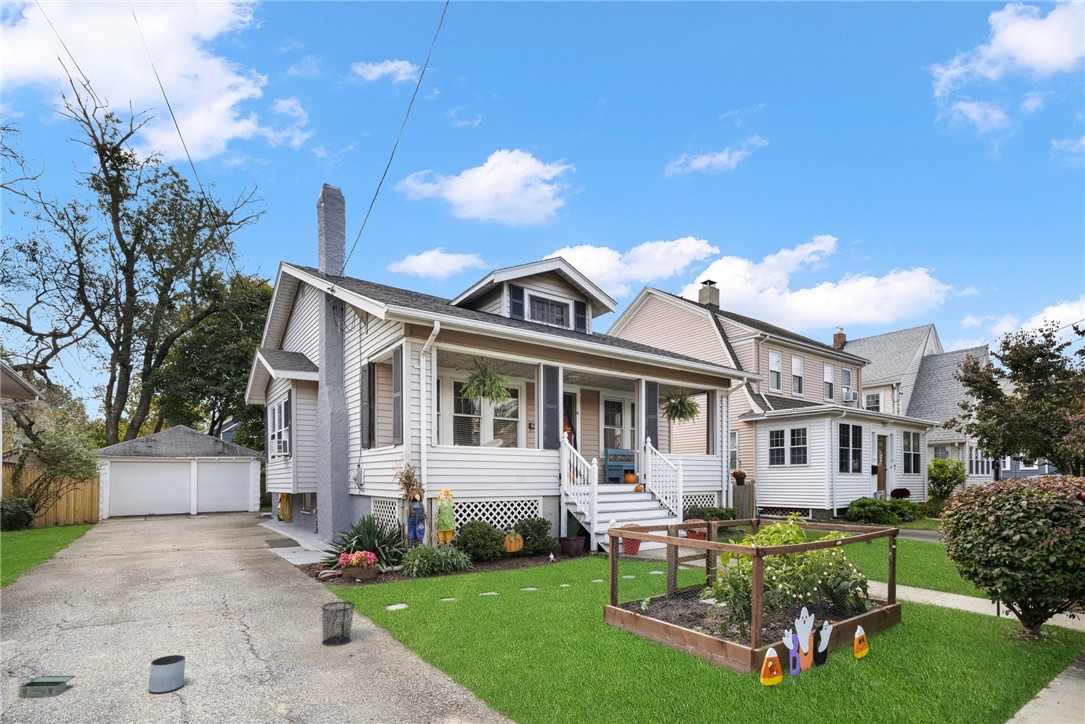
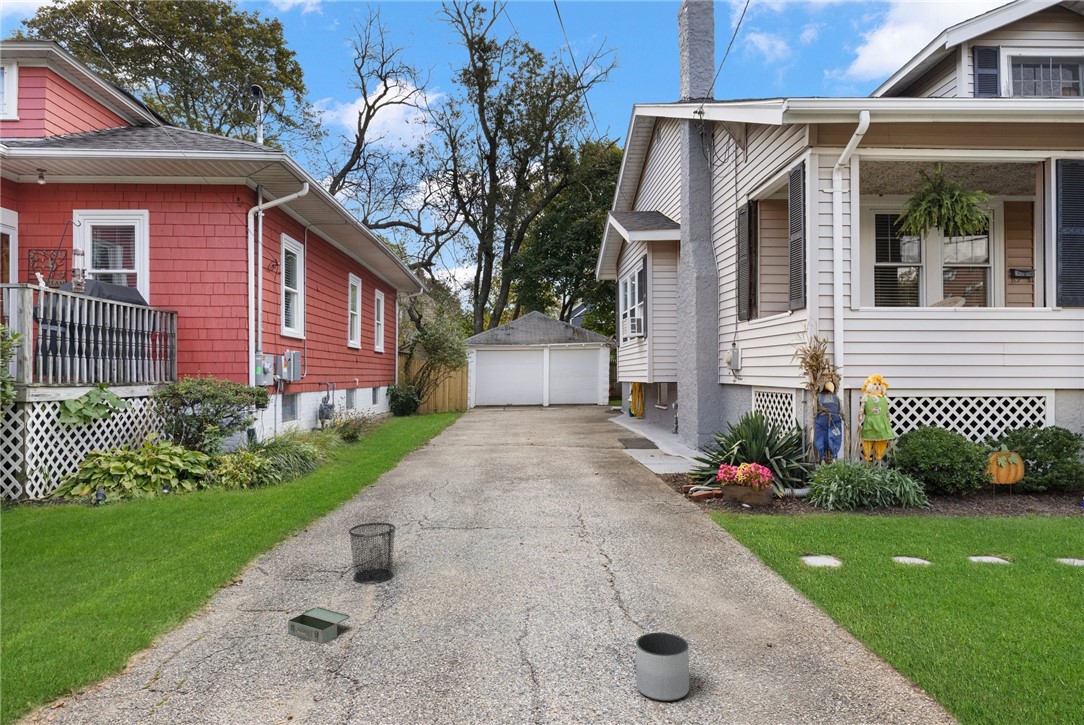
waste bin: present [321,602,355,646] -> present [349,522,396,584]
planter: present [148,655,185,693] -> present [636,633,689,701]

